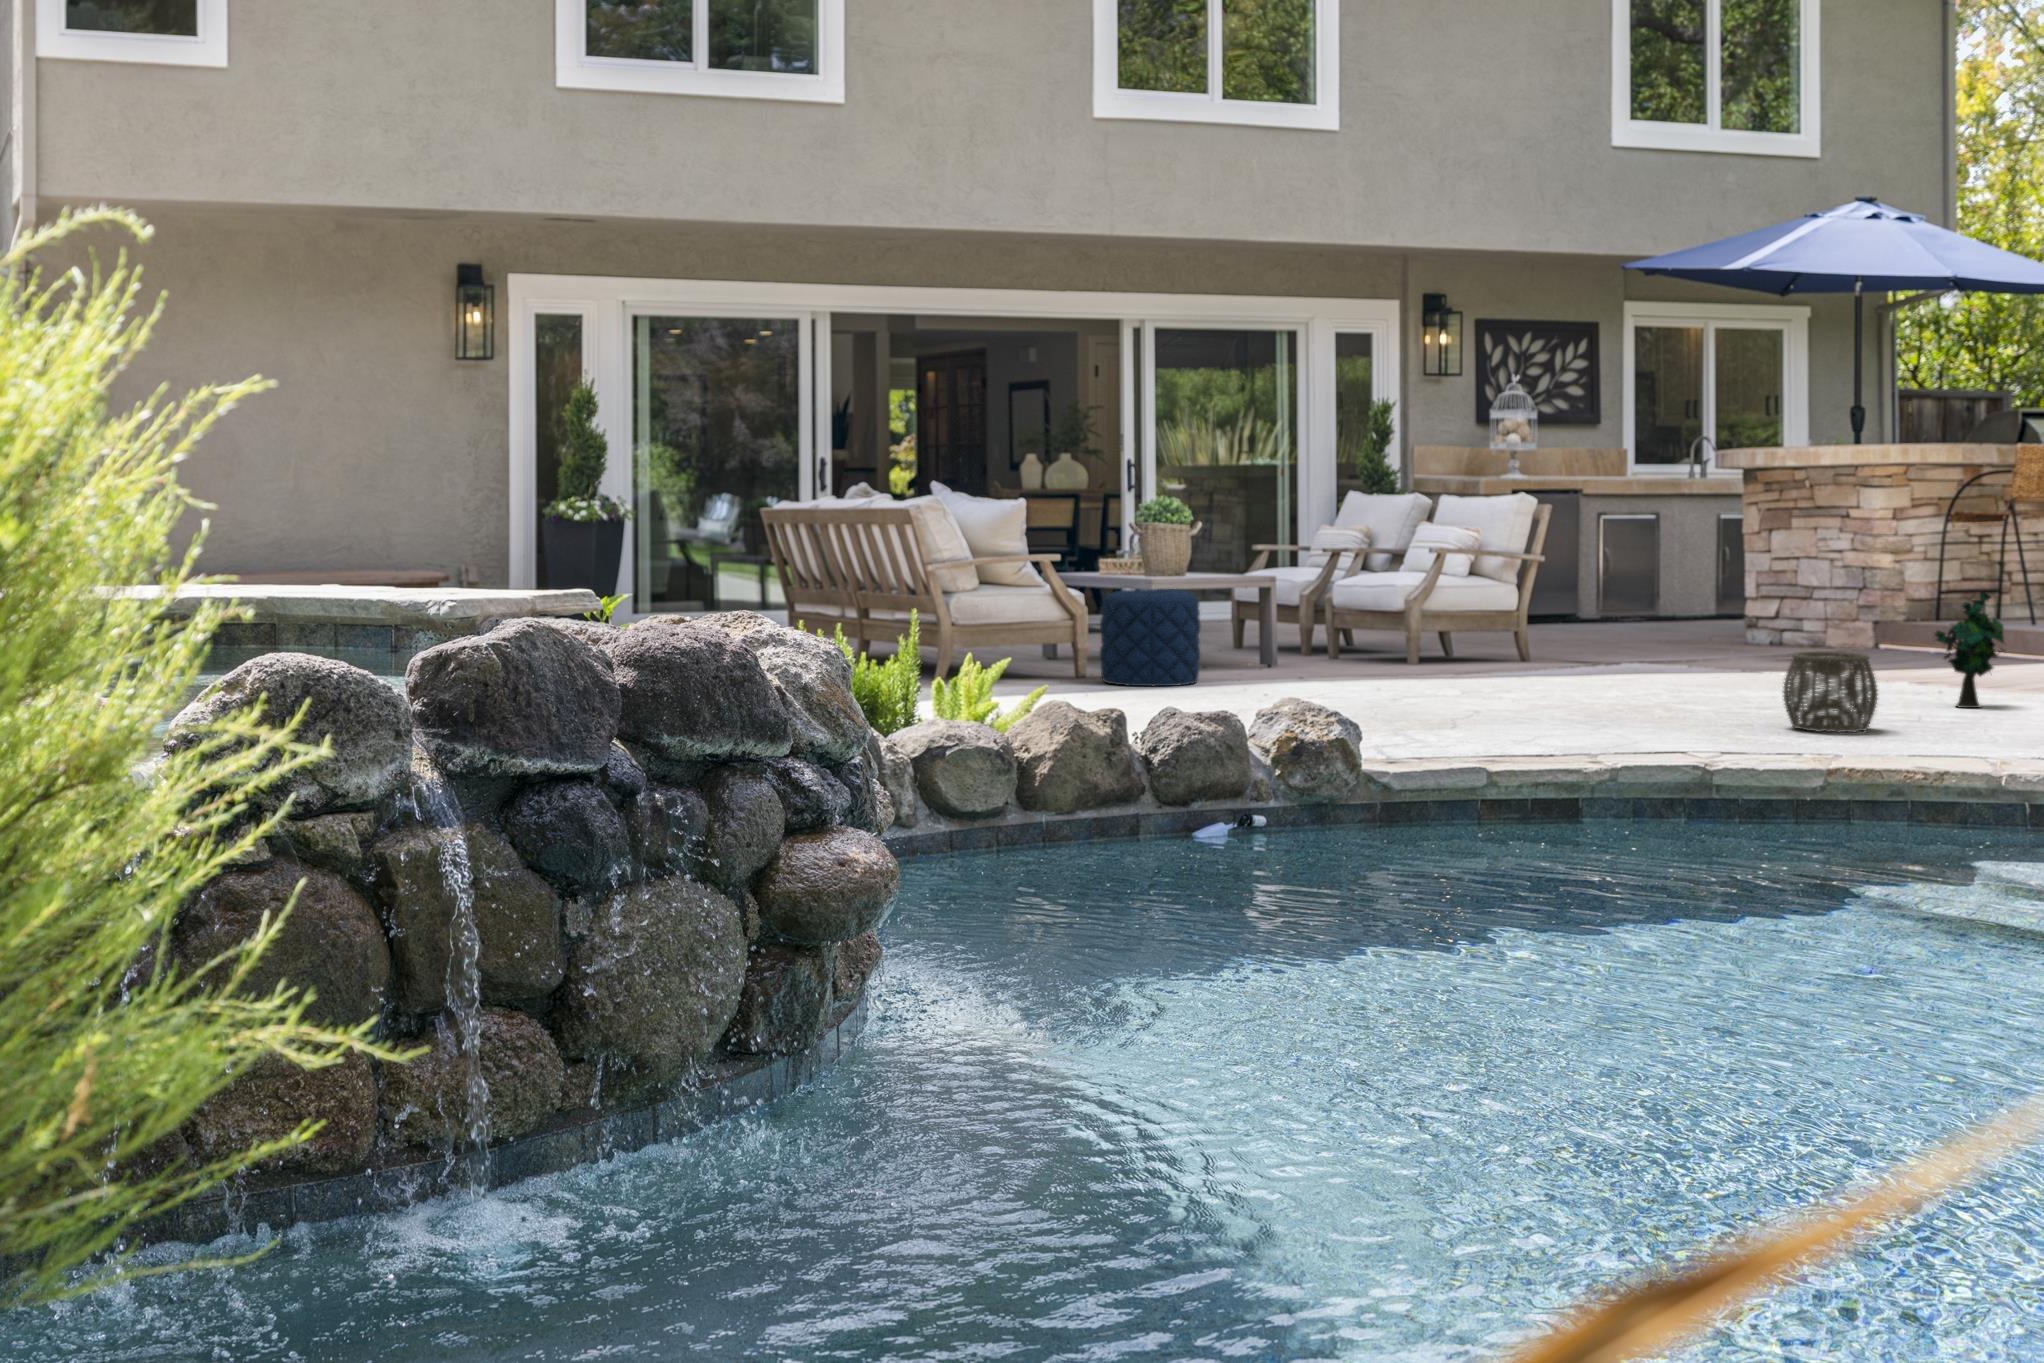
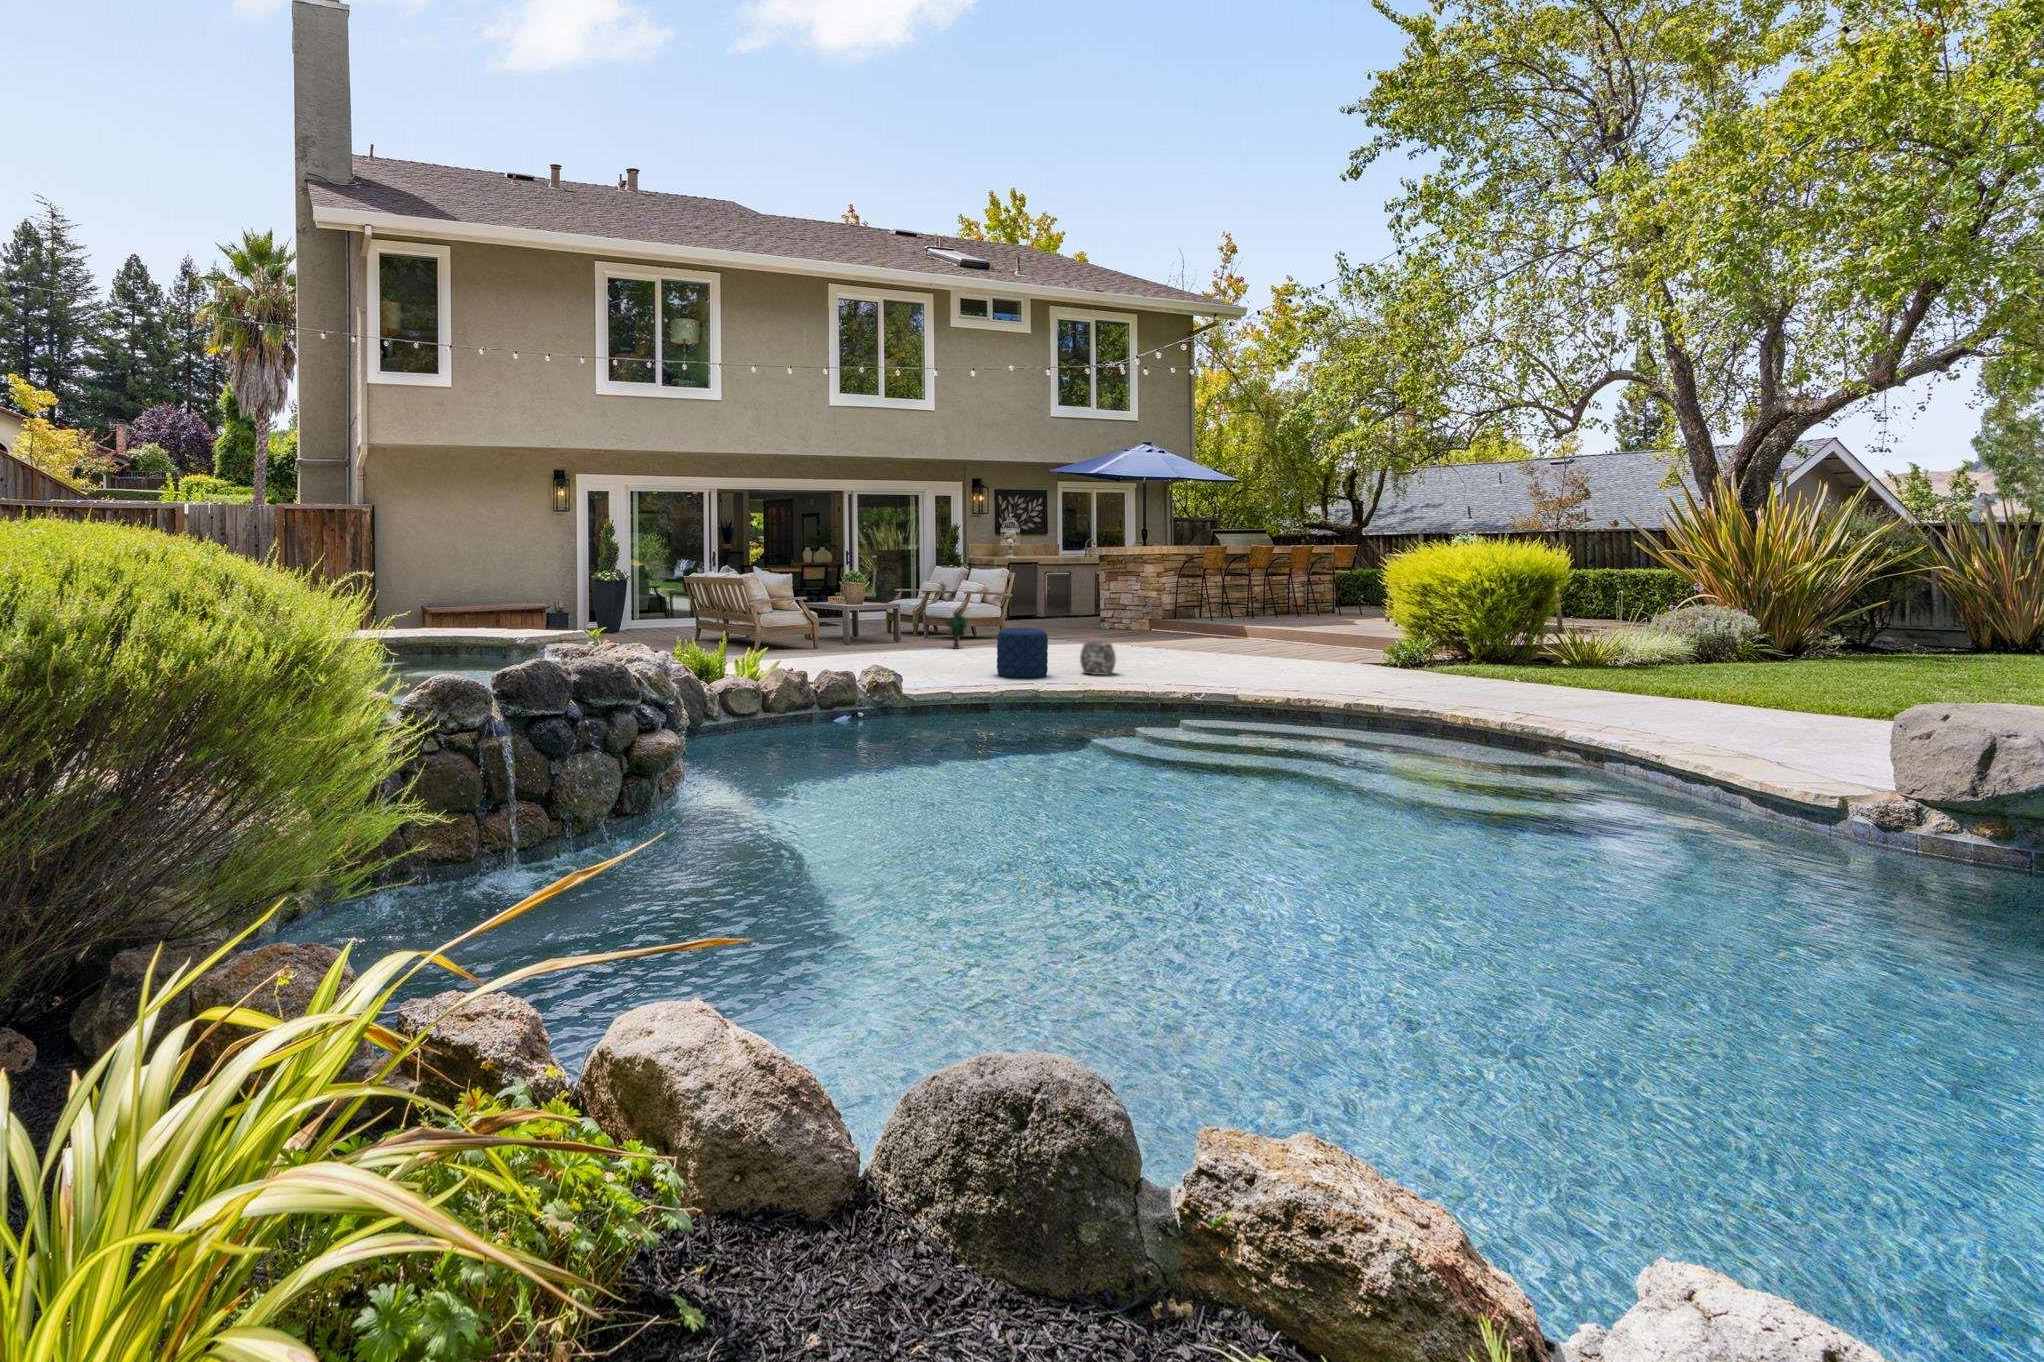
pouf: present [1100,589,1200,686] -> present [997,627,1048,678]
decorative plant: present [1935,593,2004,708] -> present [946,609,967,649]

